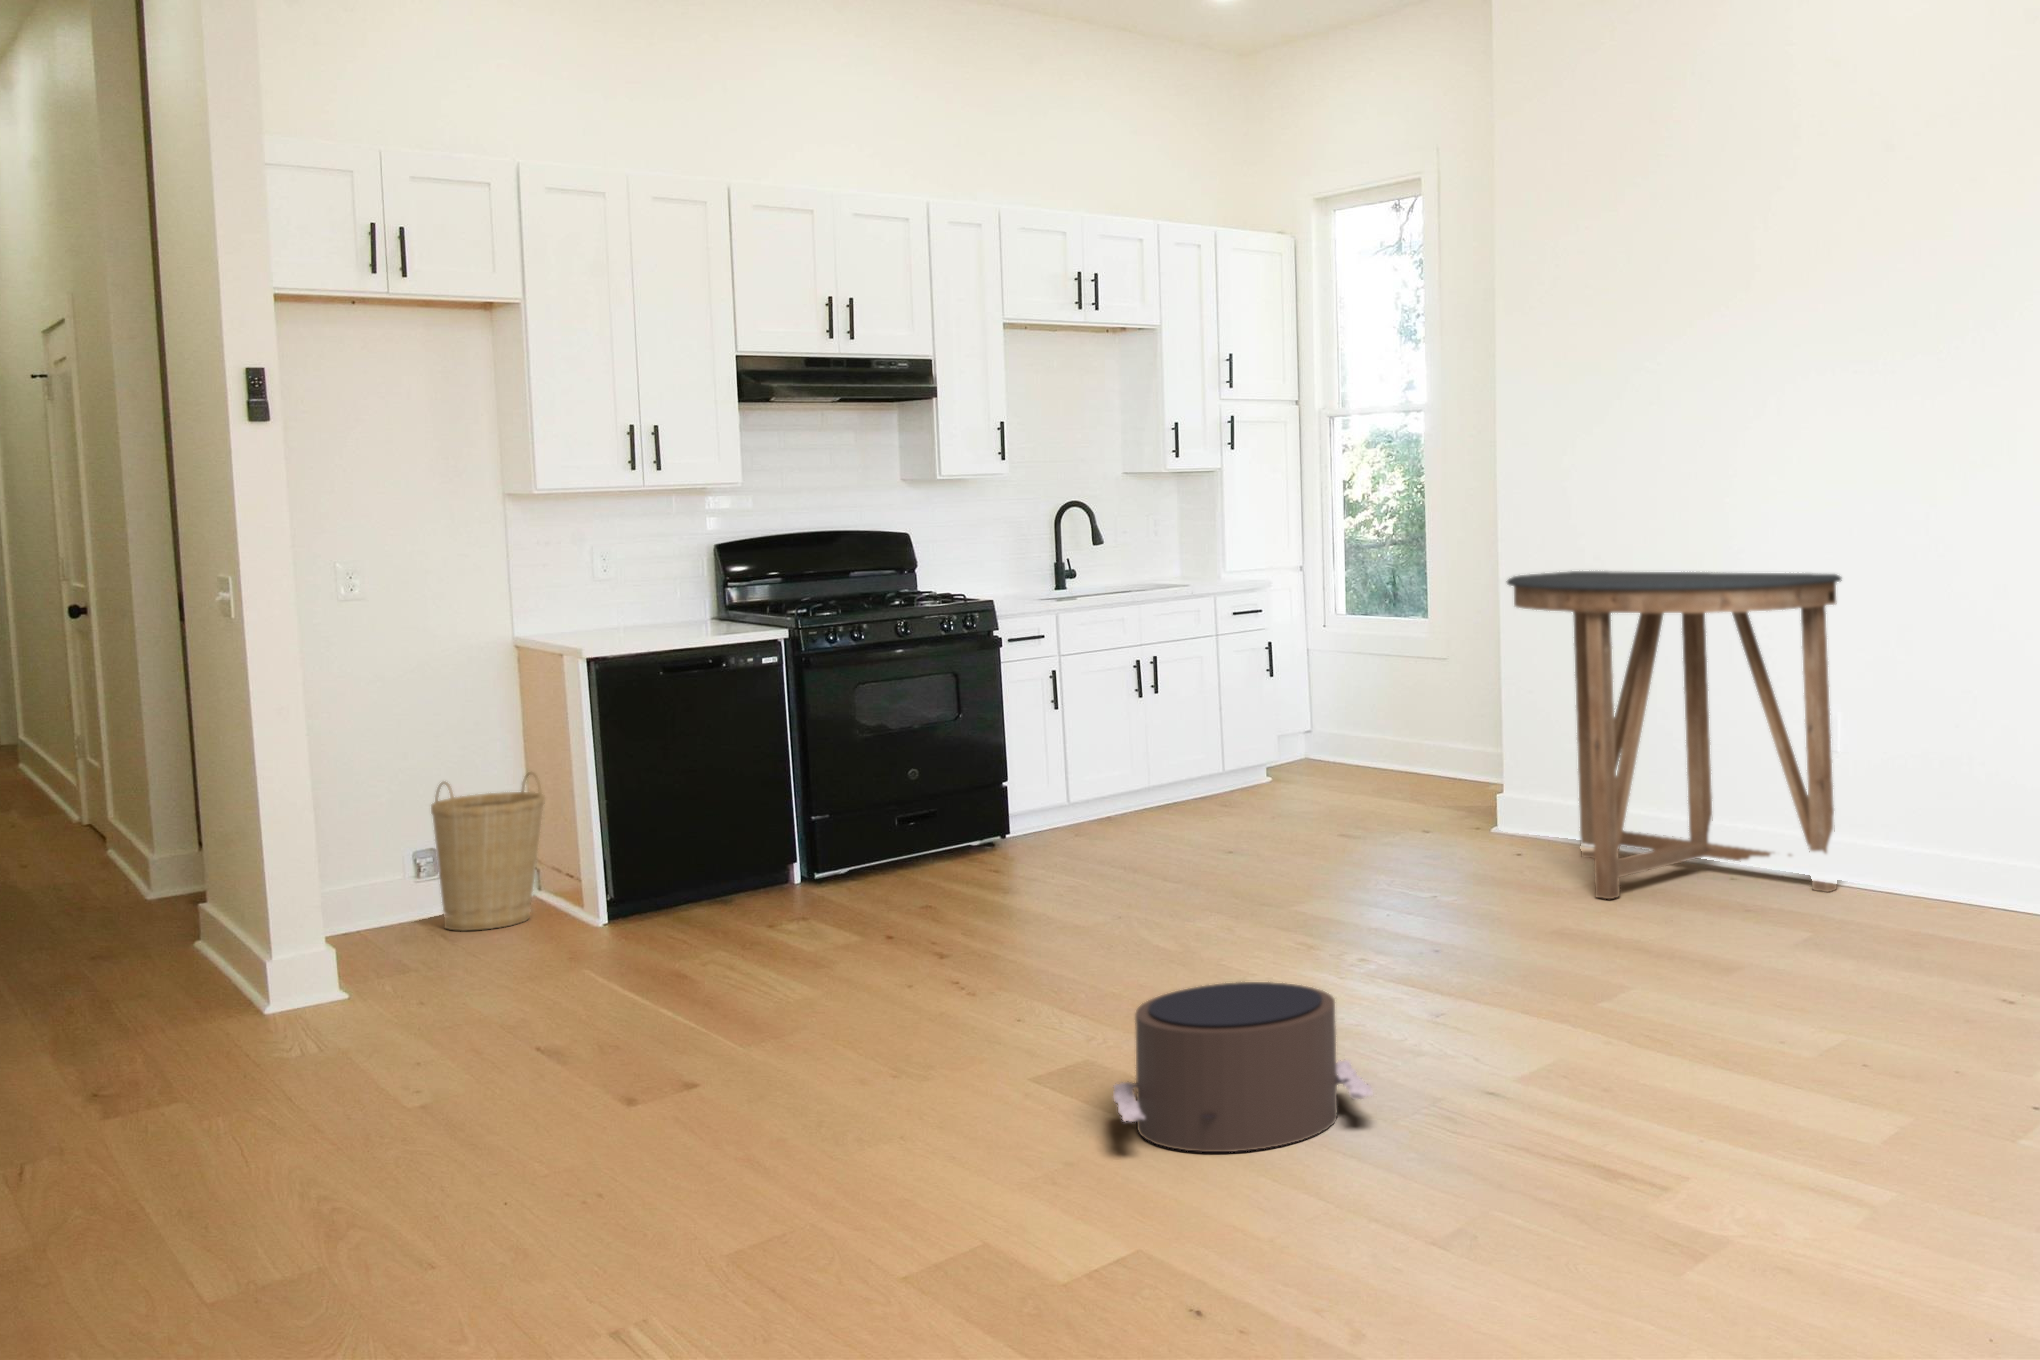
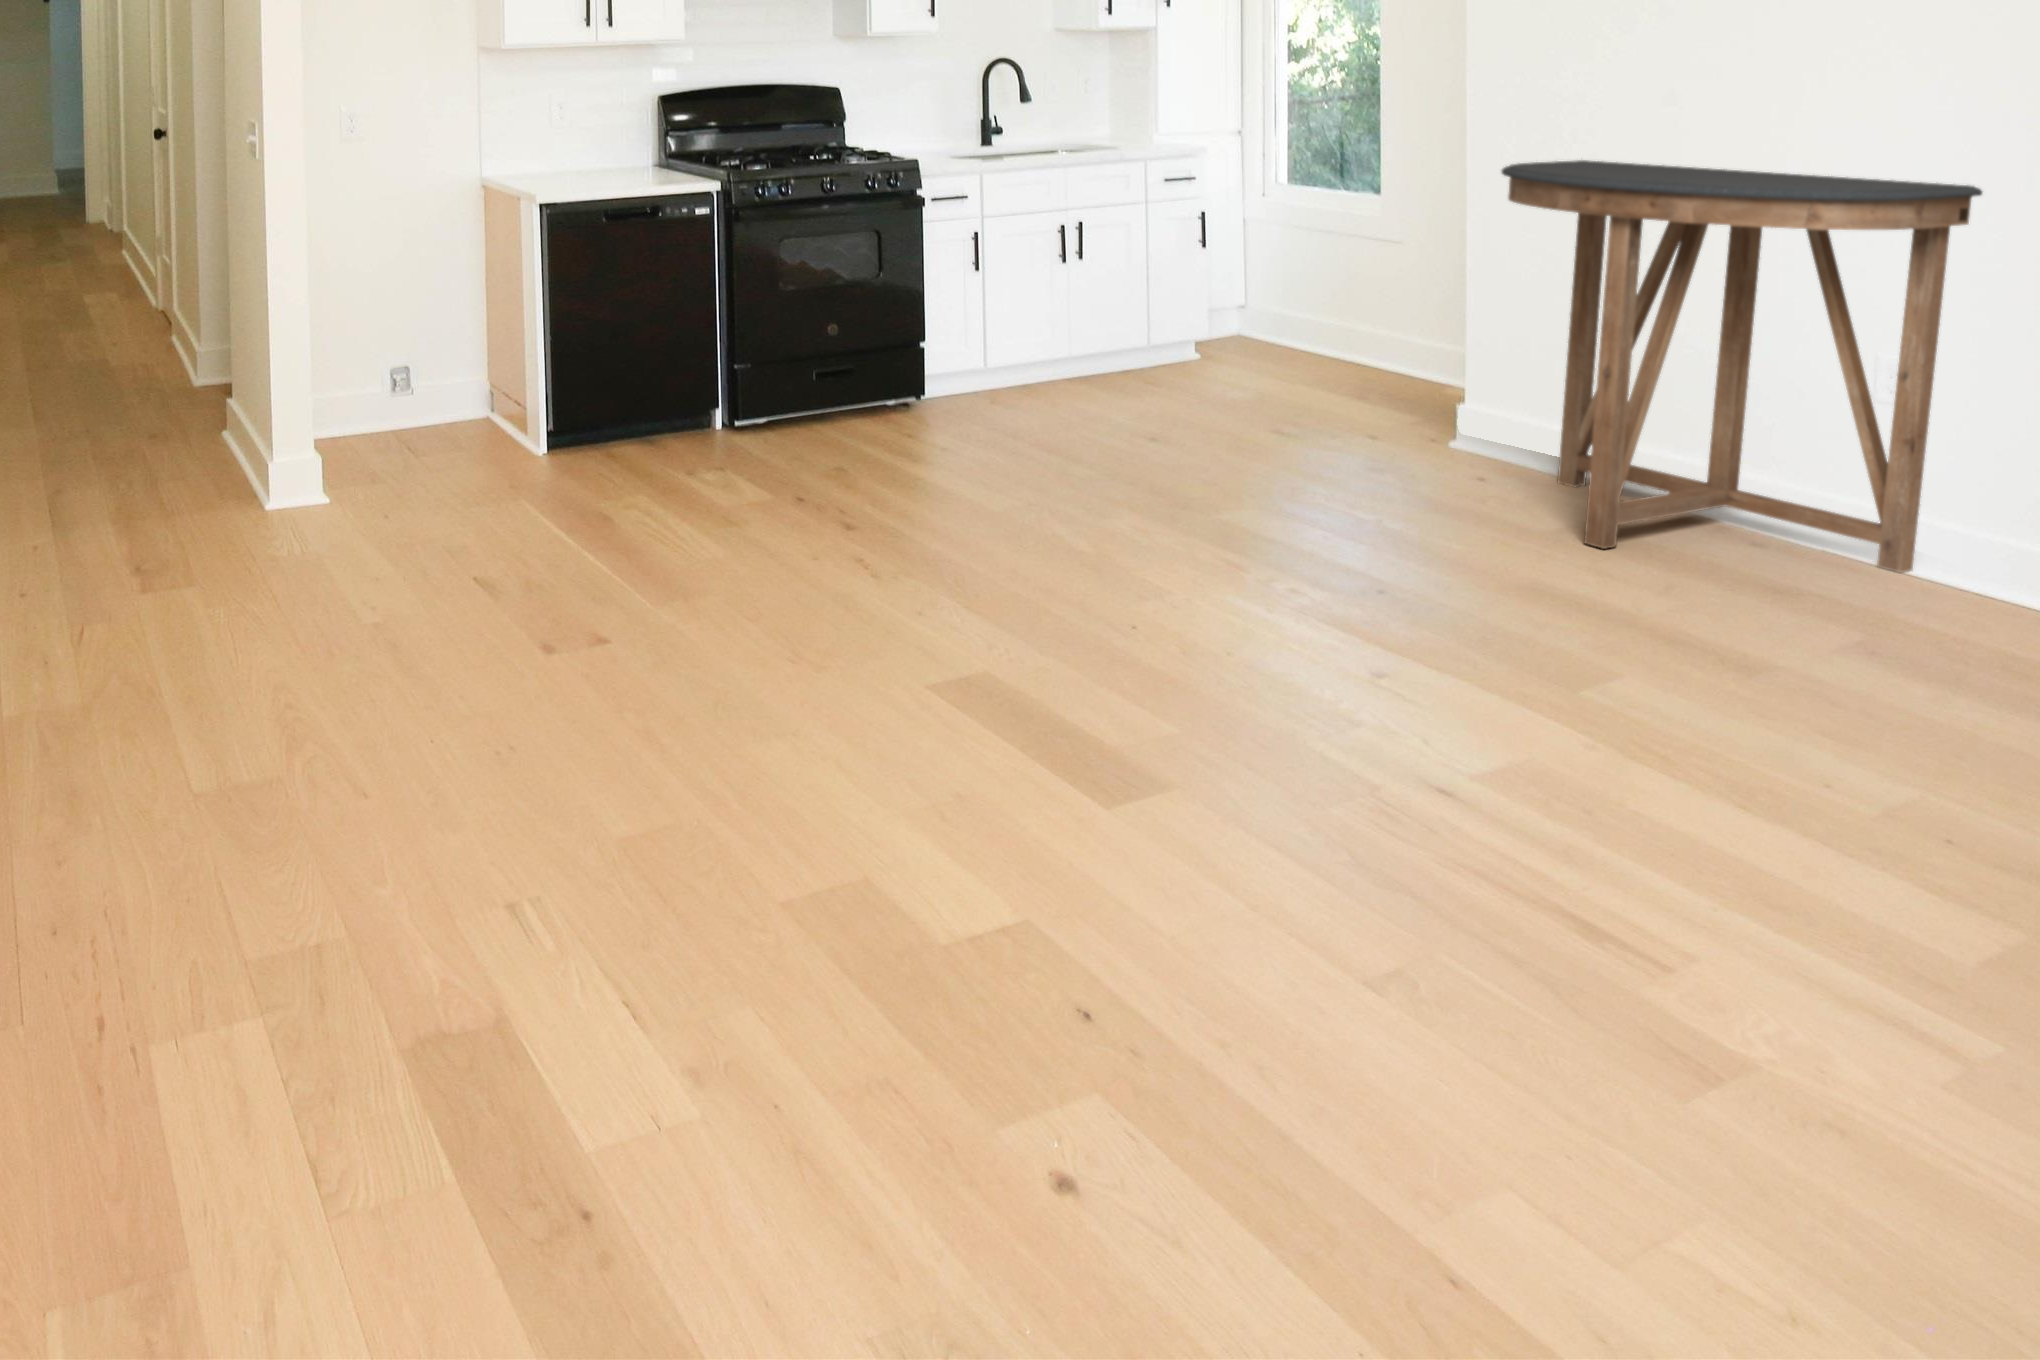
basket: present [431,772,545,930] -> none [401,304,497,445]
pouf: present [1113,982,1373,1152] -> none [1014,652,1334,873]

